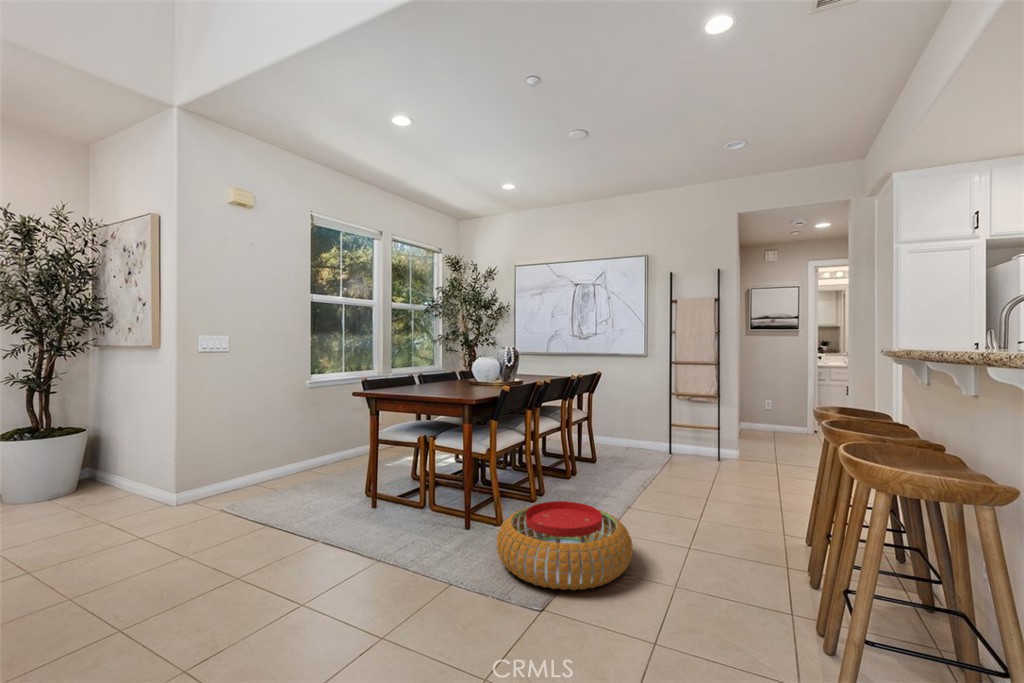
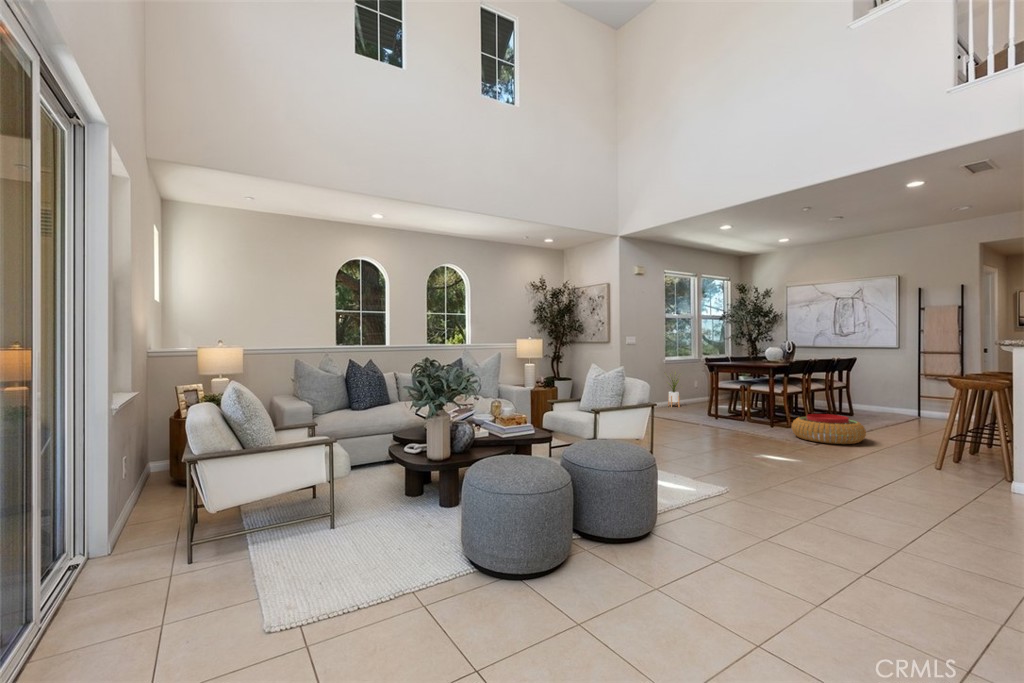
house plant: none [305,395,346,470] -> present [667,372,680,407]

